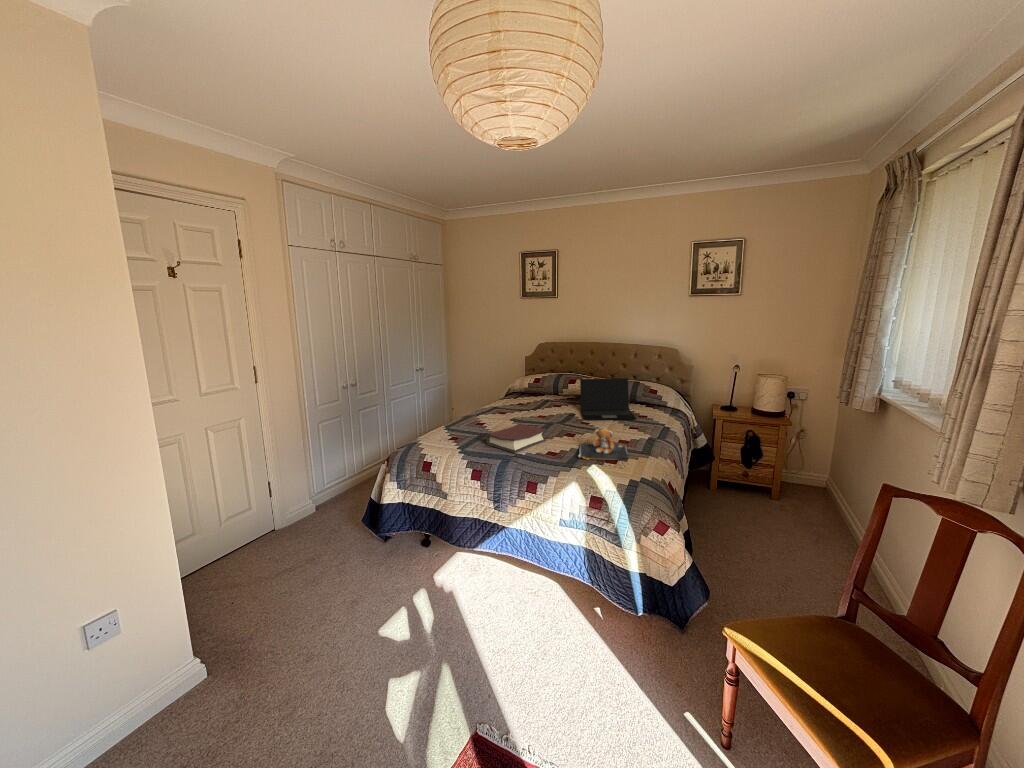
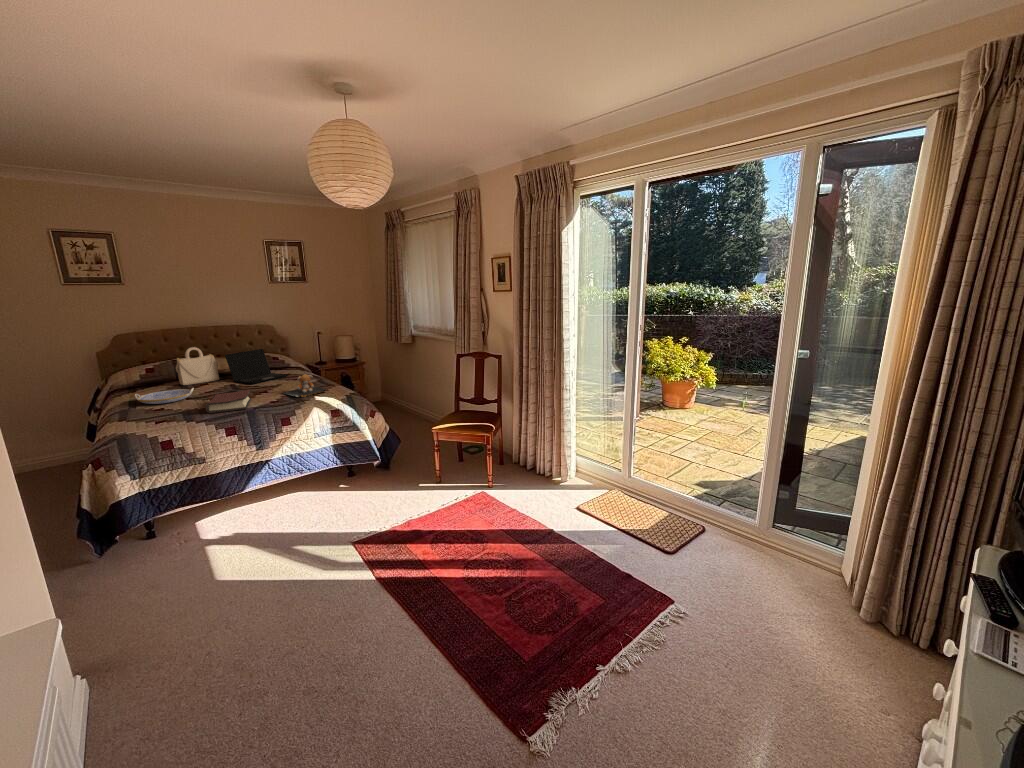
handbag: none [544,365,581,405] -> present [176,347,219,385]
serving tray: none [483,403,527,419] -> present [134,388,194,404]

